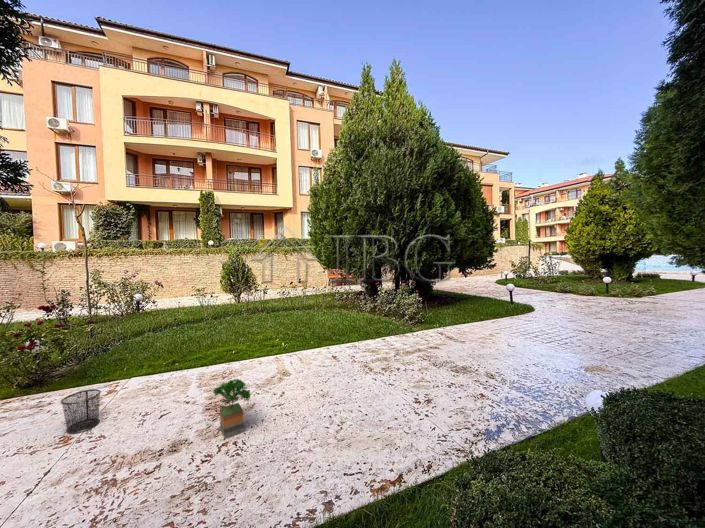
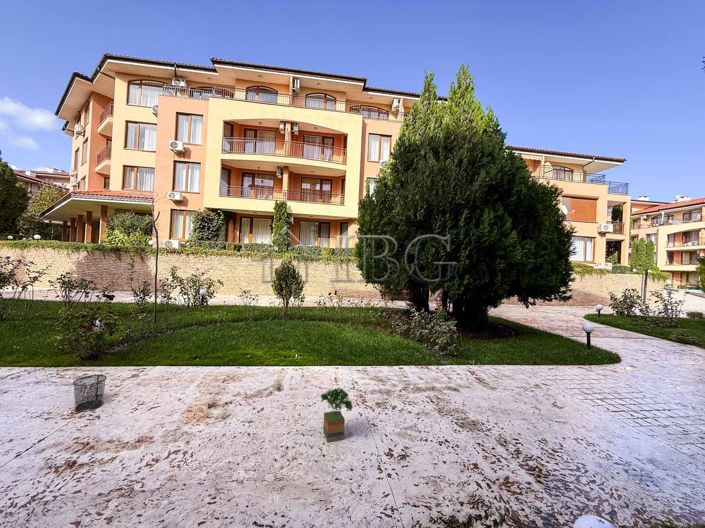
potted tree: present [213,379,250,439] -> present [321,388,353,442]

